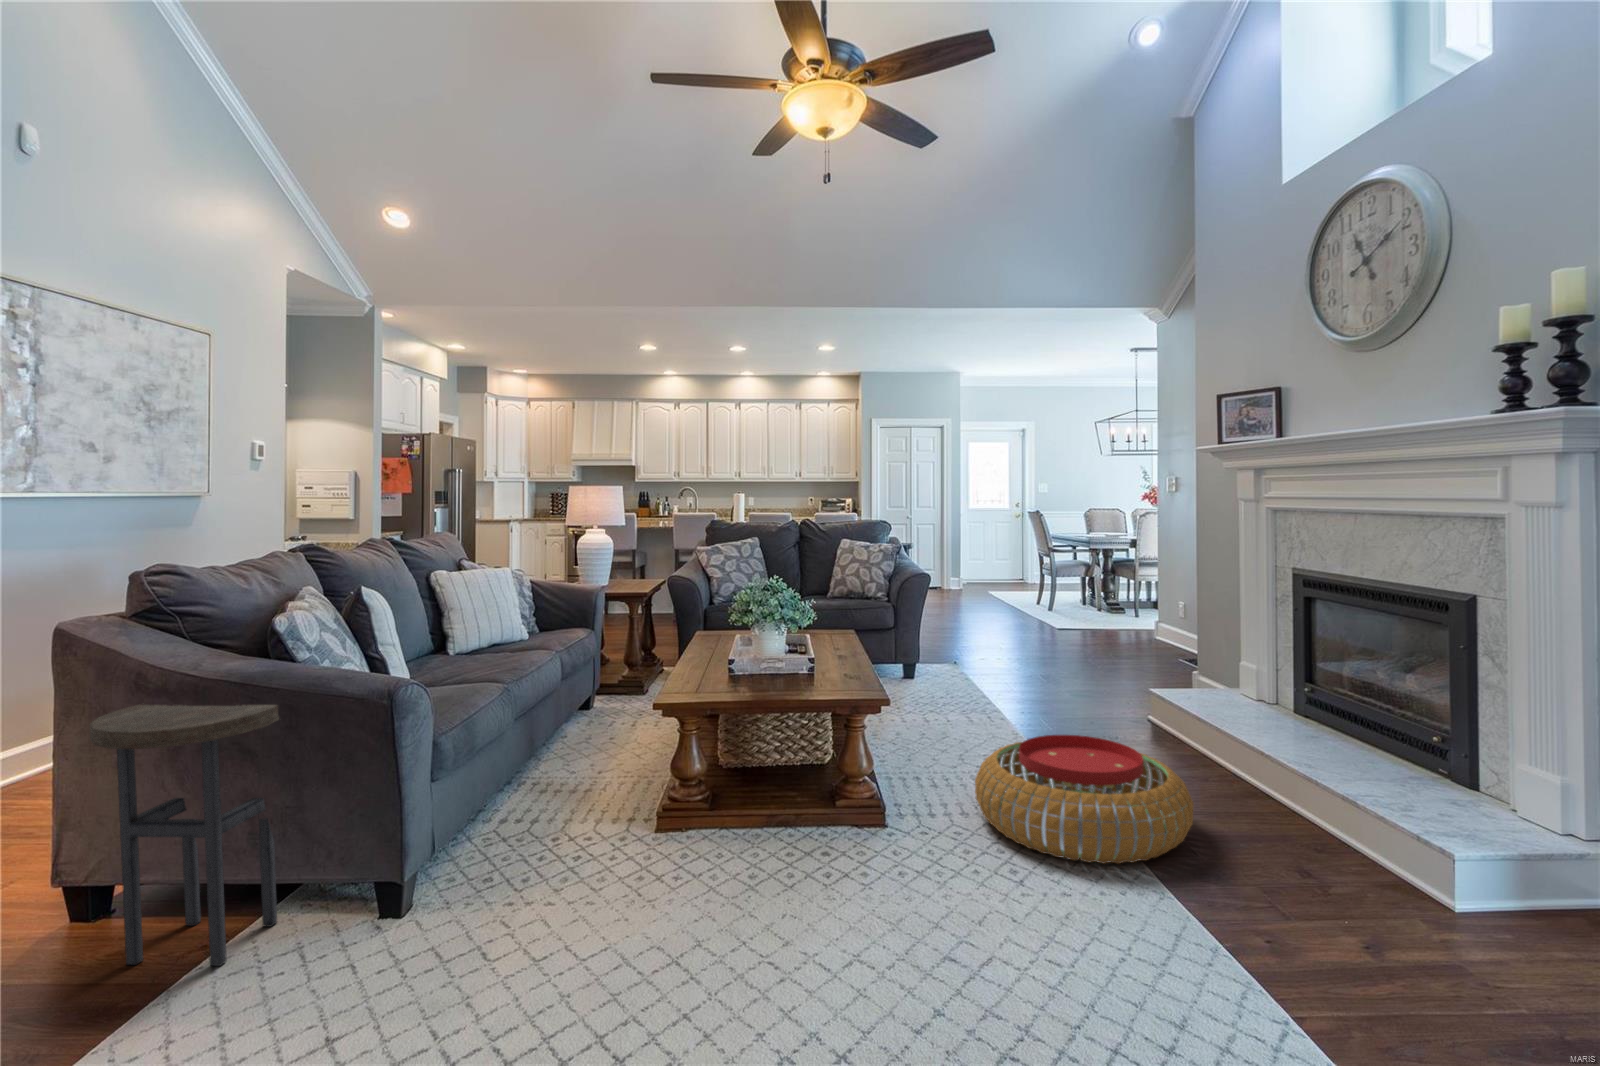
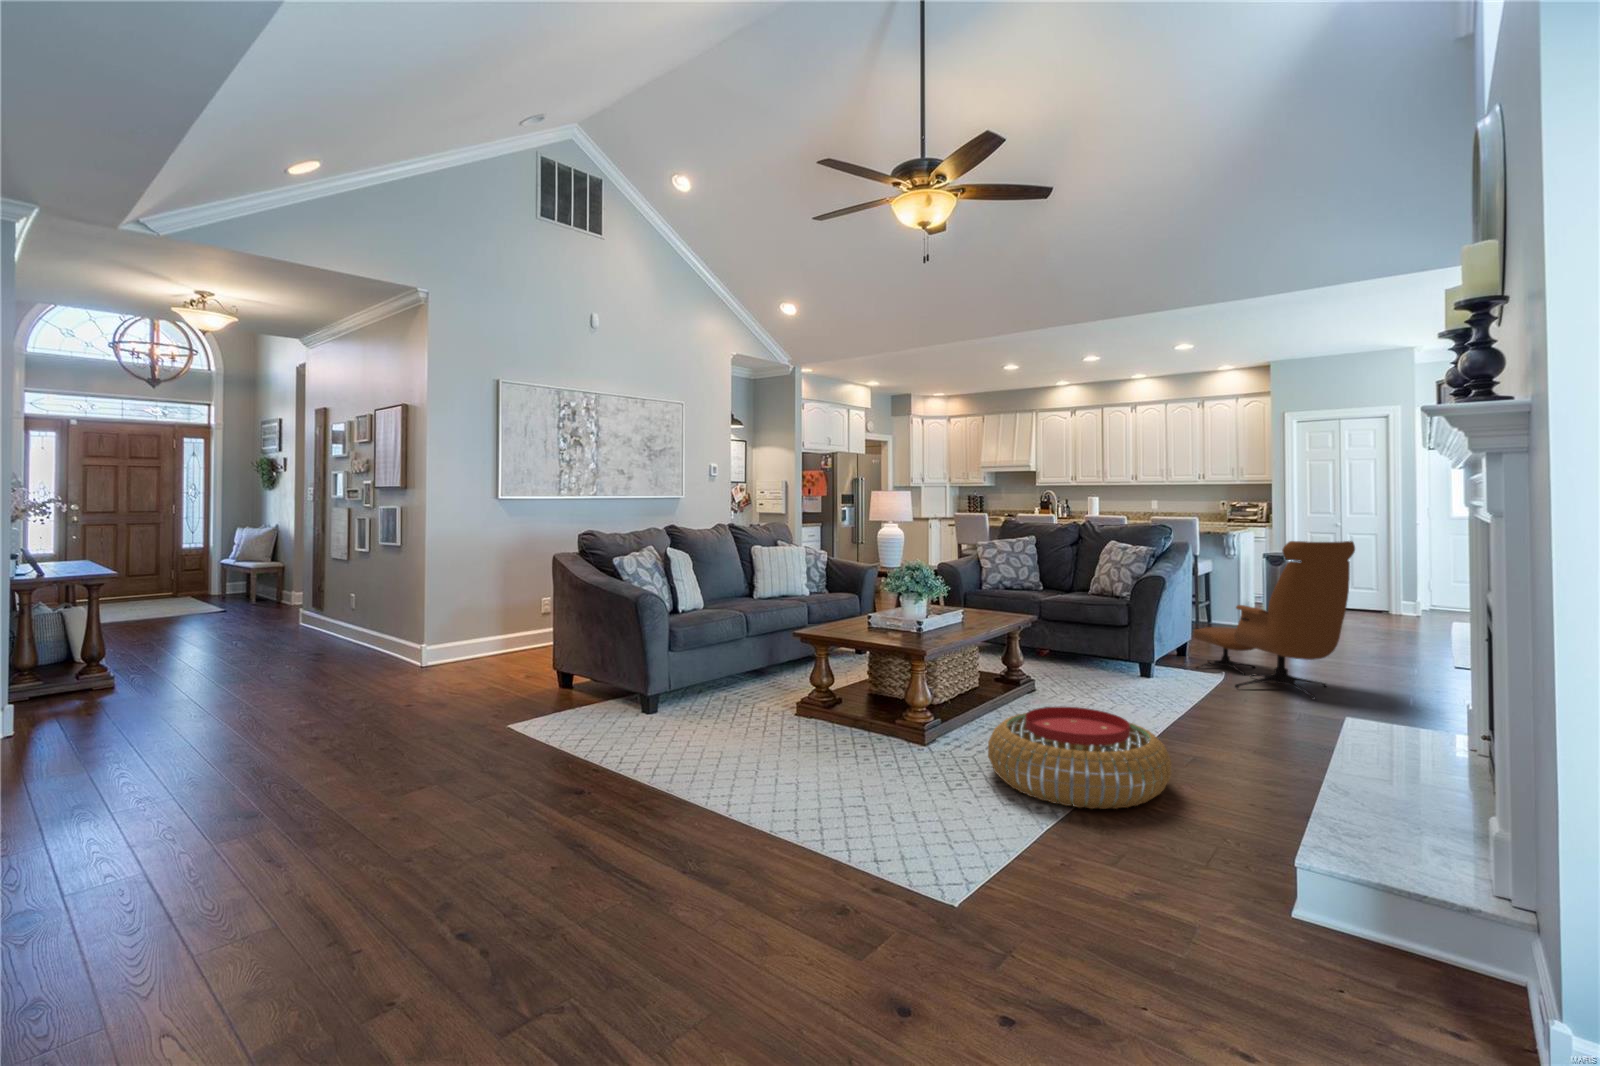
lounge chair: none [920,532,1085,681] -> present [1194,541,1355,699]
side table: present [90,704,279,966] -> none [535,598,609,719]

